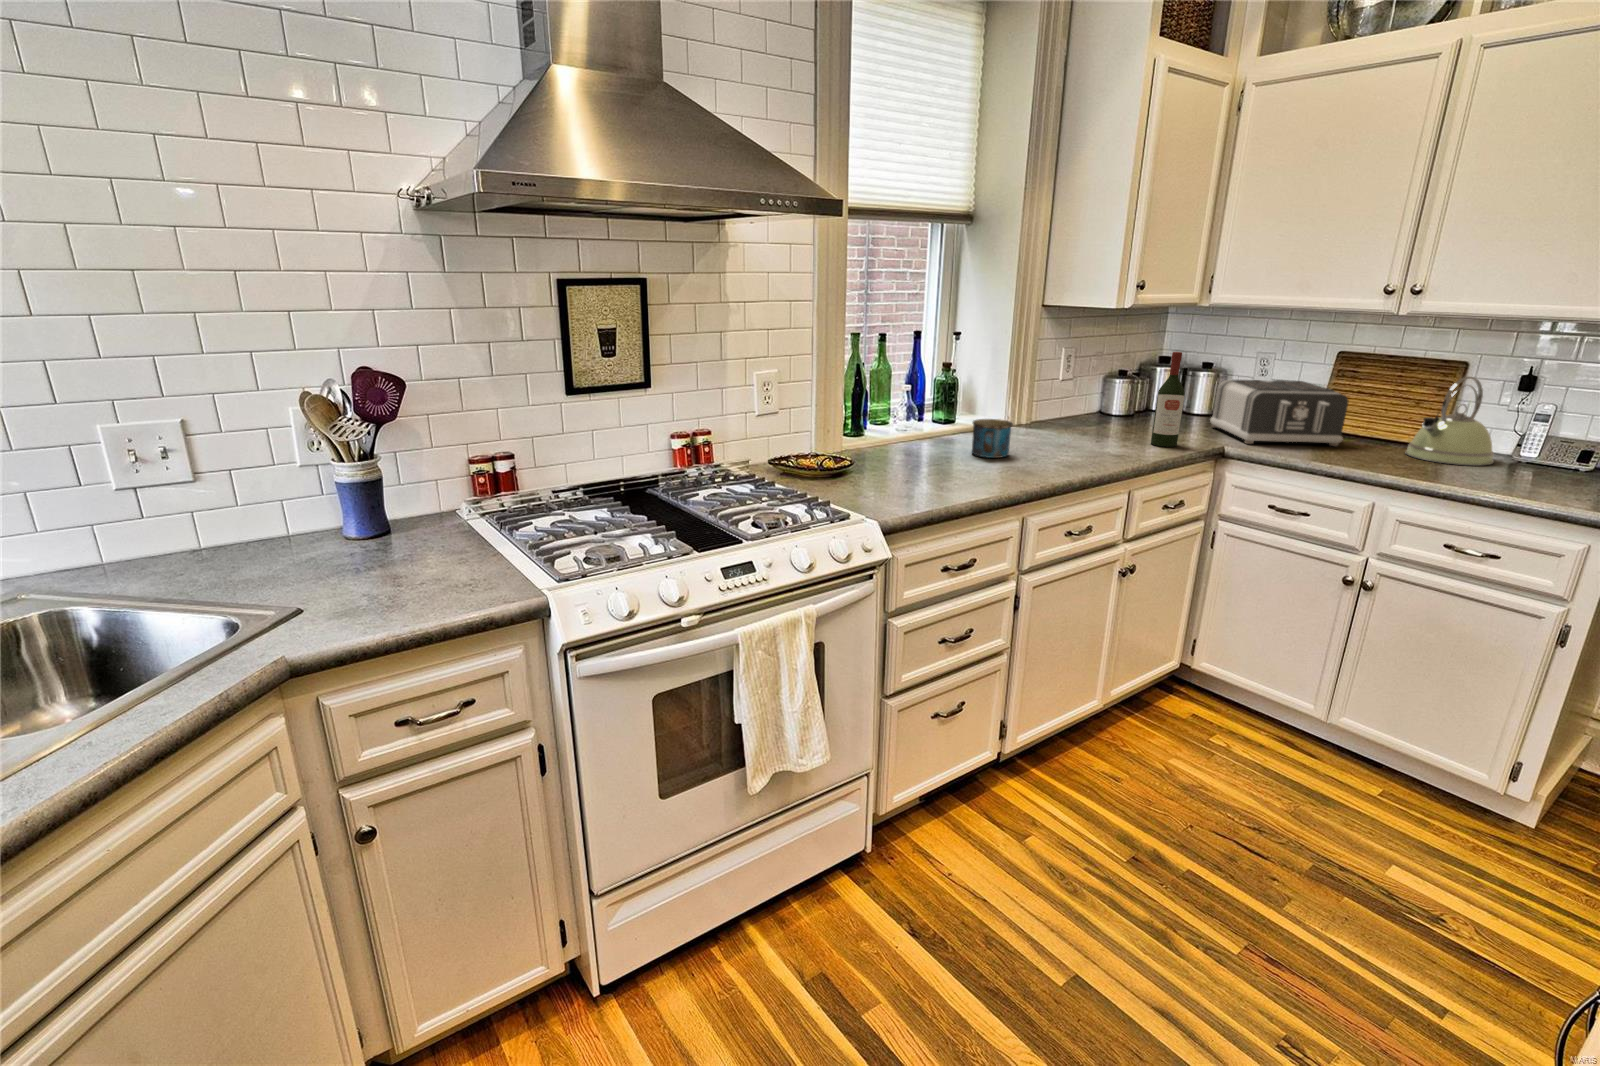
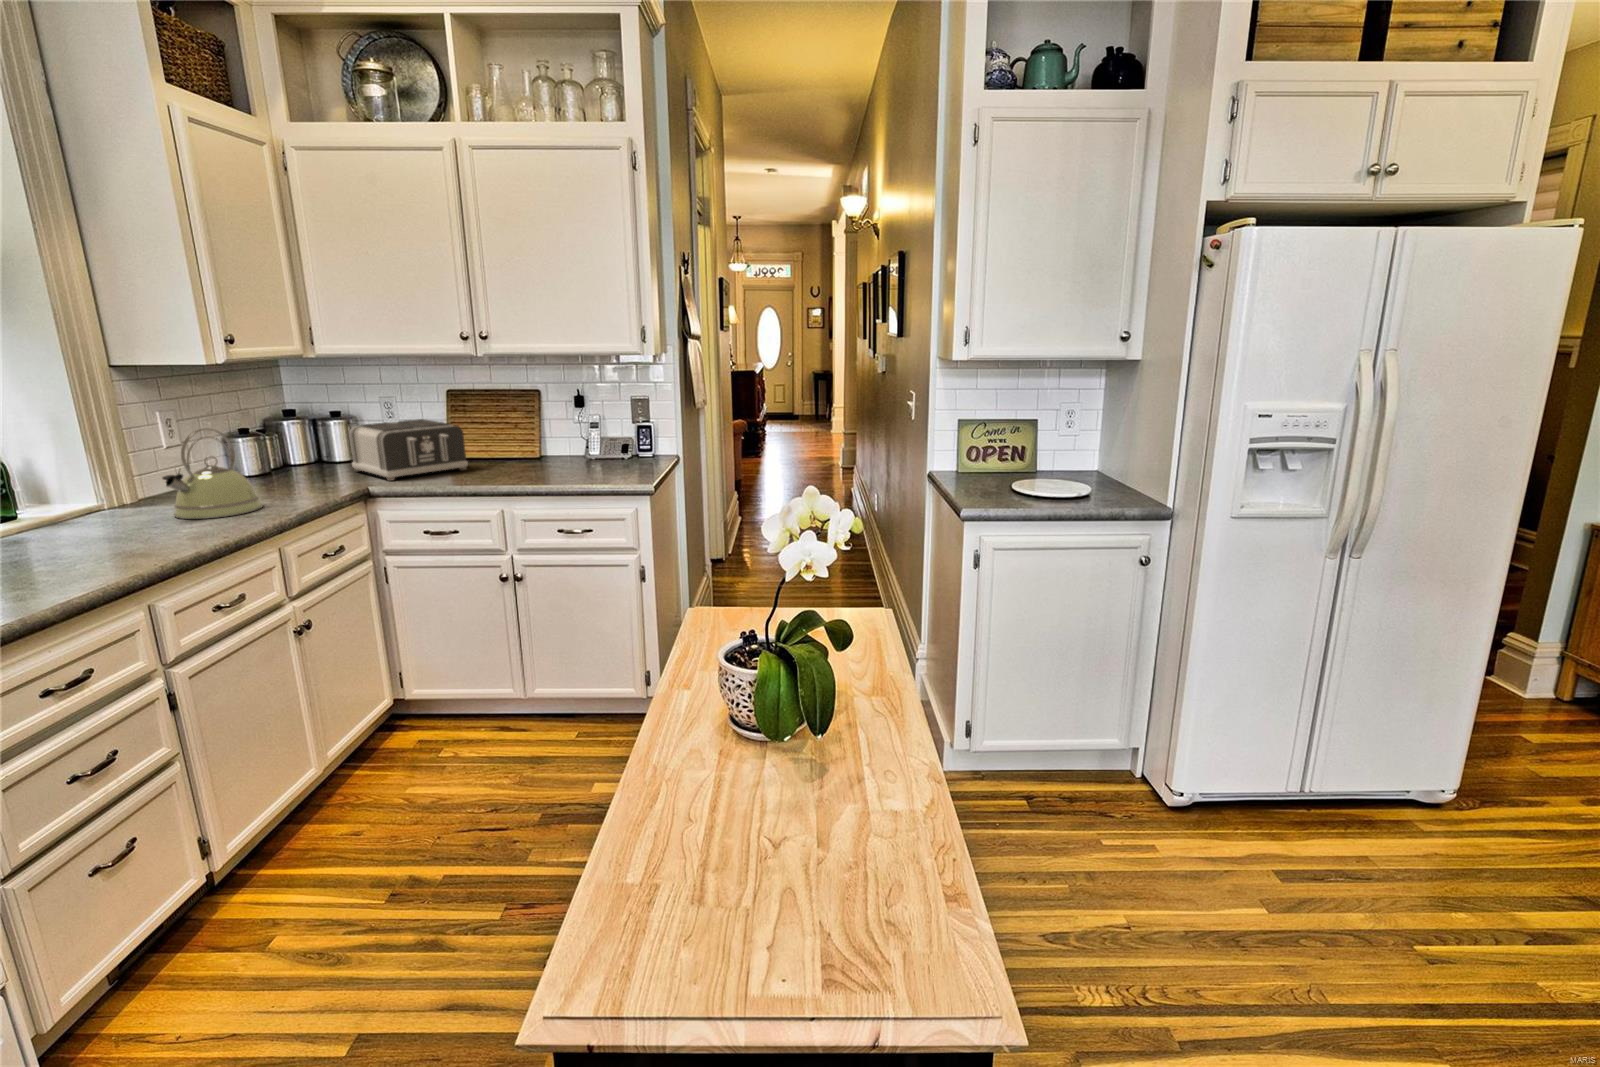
wine bottle: present [1151,352,1185,447] -> none [284,403,321,497]
kettle: present [1405,377,1494,466] -> present [162,428,263,519]
mug: present [972,419,1013,458] -> none [40,501,111,549]

